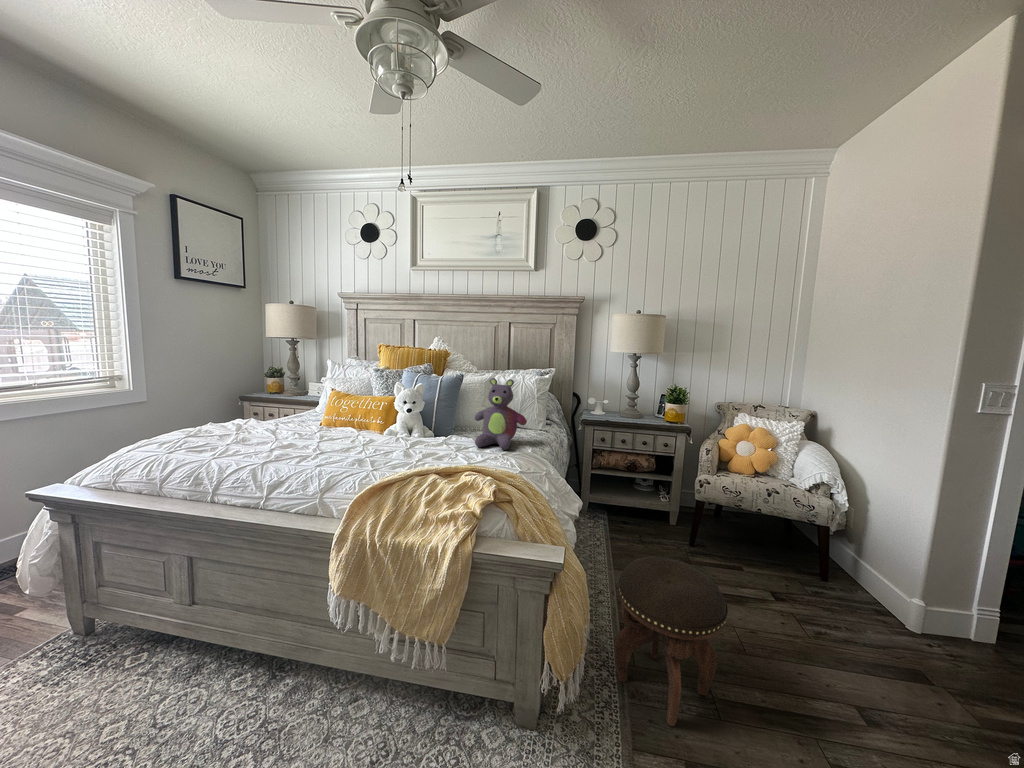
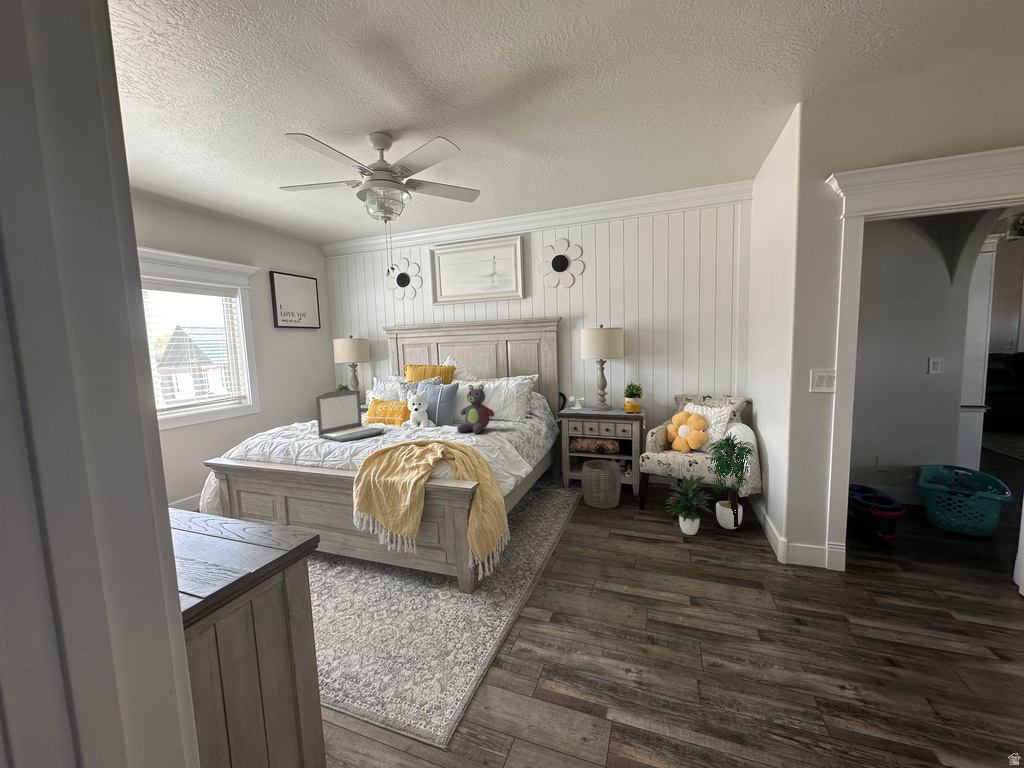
laptop: none [252,376,362,463] -> present [316,390,384,442]
potted plant: none [742,453,859,587] -> present [666,432,755,535]
woven basket: none [616,480,667,545] -> present [582,460,621,509]
footstool: present [615,556,728,726] -> none [527,498,592,597]

